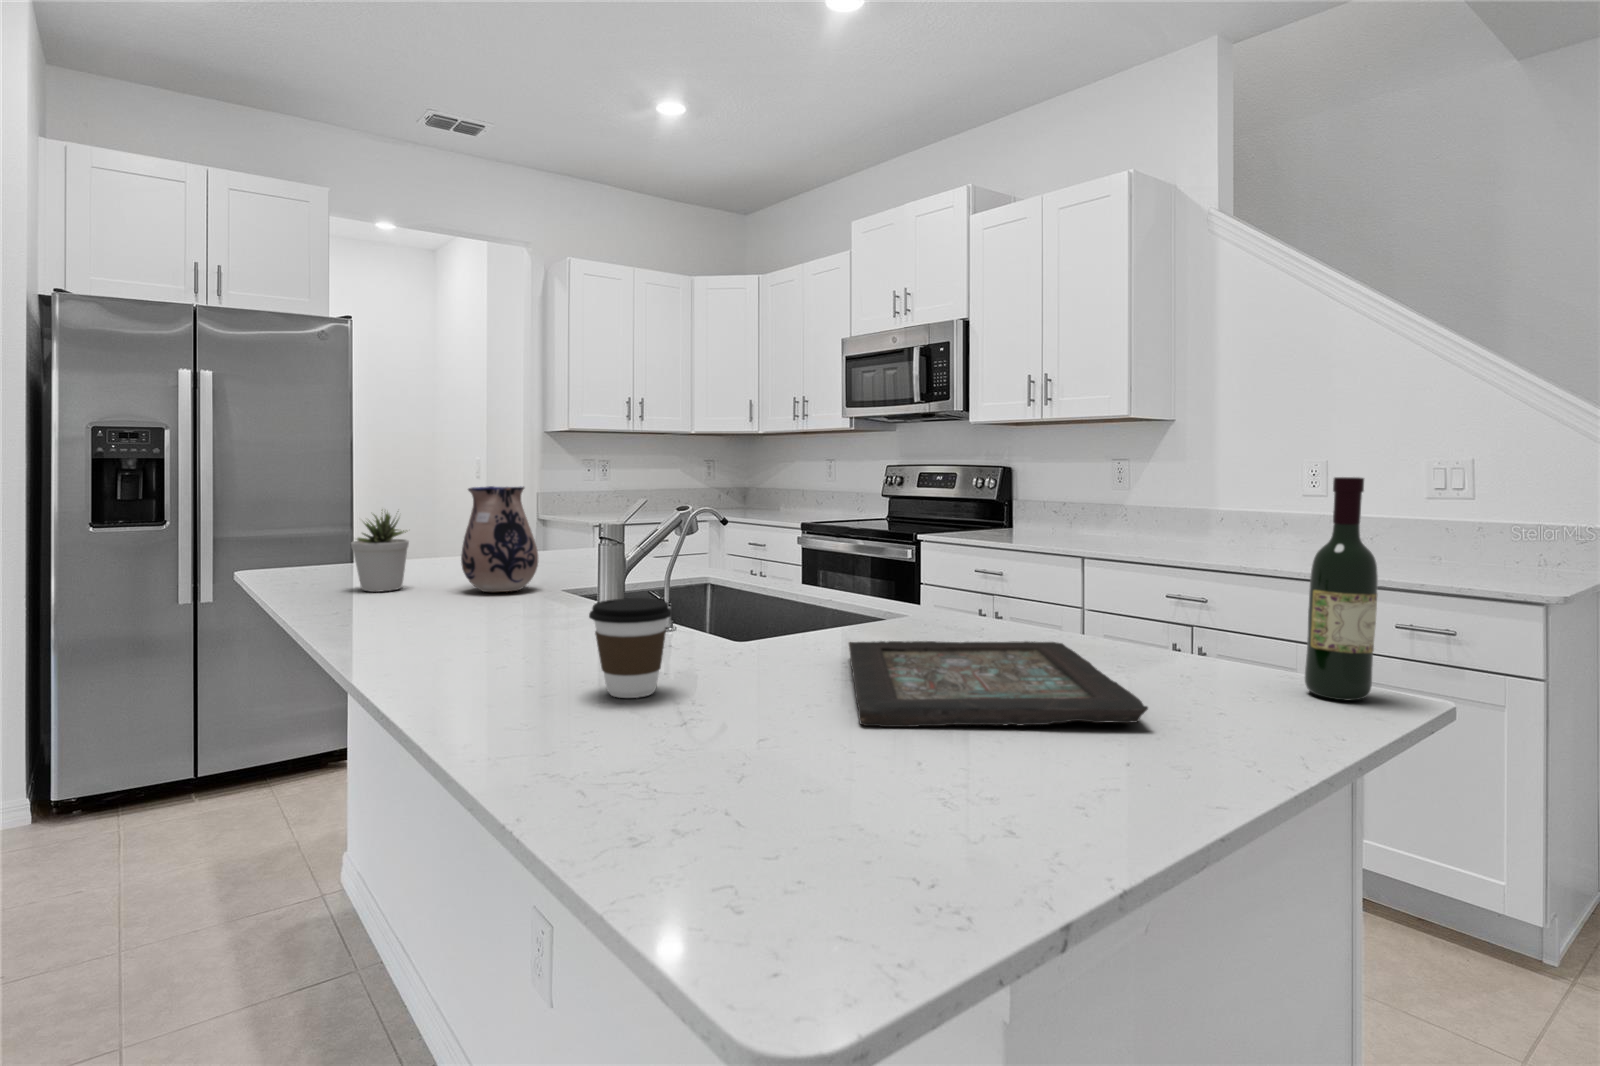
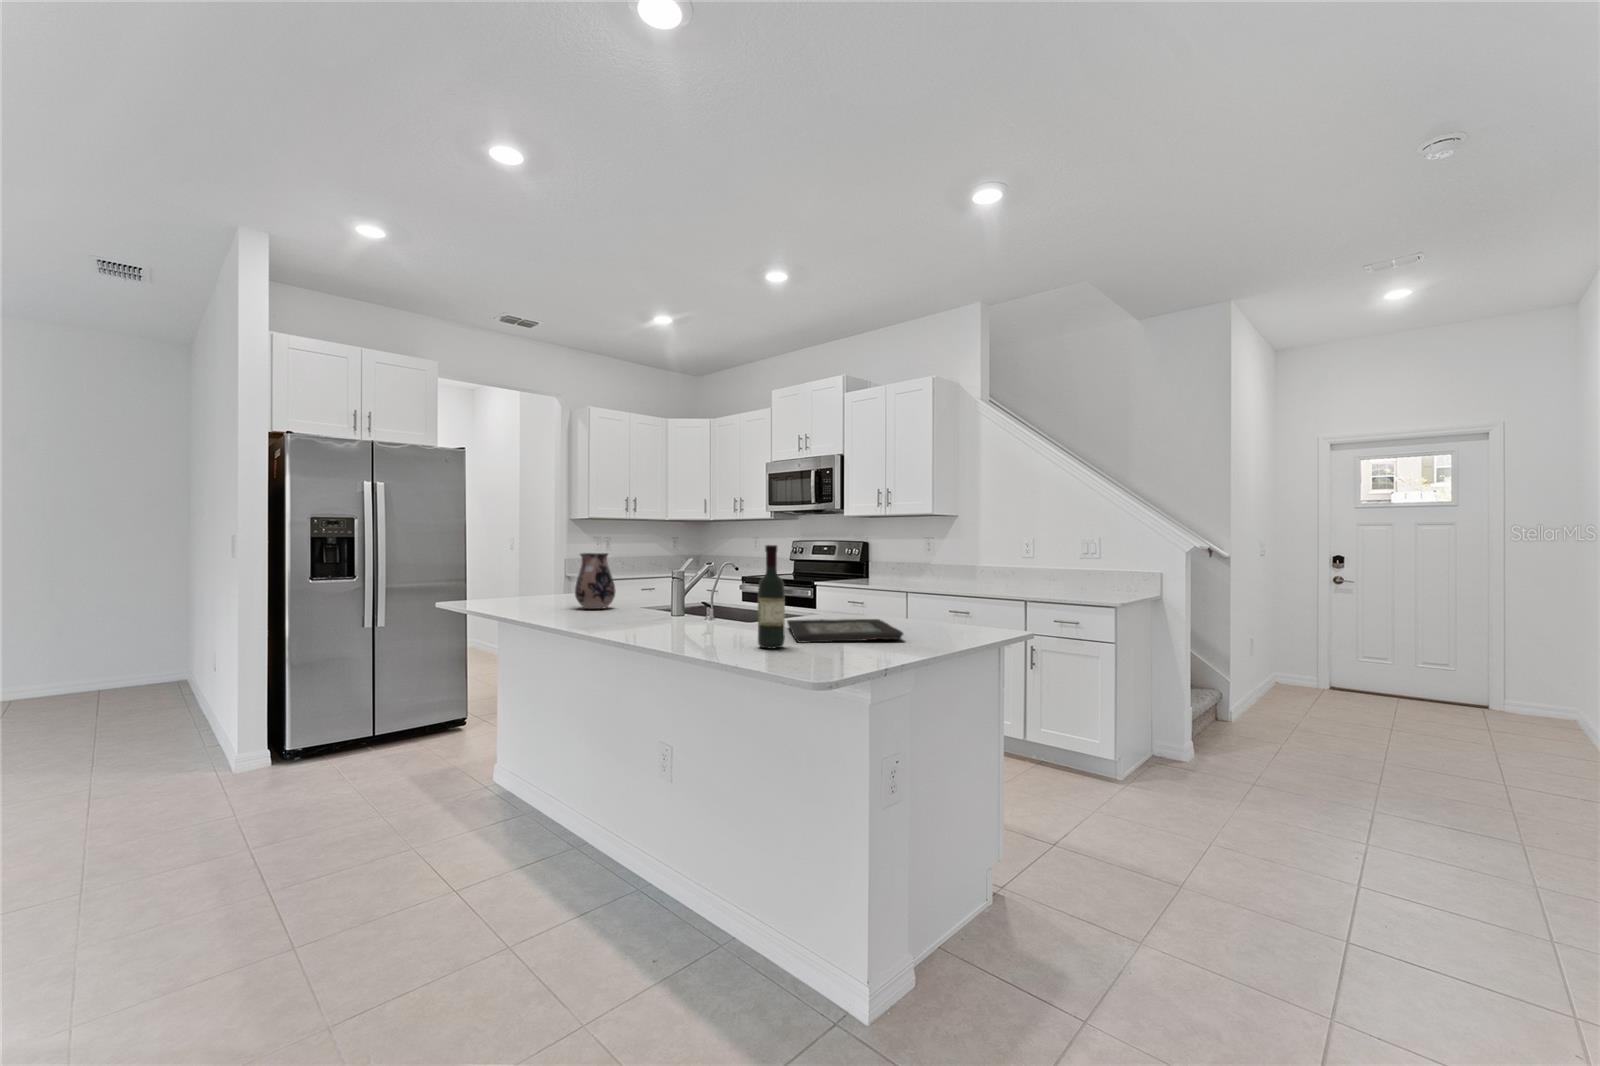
wine bottle: present [1305,477,1378,701] -> present [758,545,785,649]
potted plant: present [351,513,409,592] -> none [514,564,545,609]
coffee cup: present [589,598,672,698] -> none [684,598,718,638]

